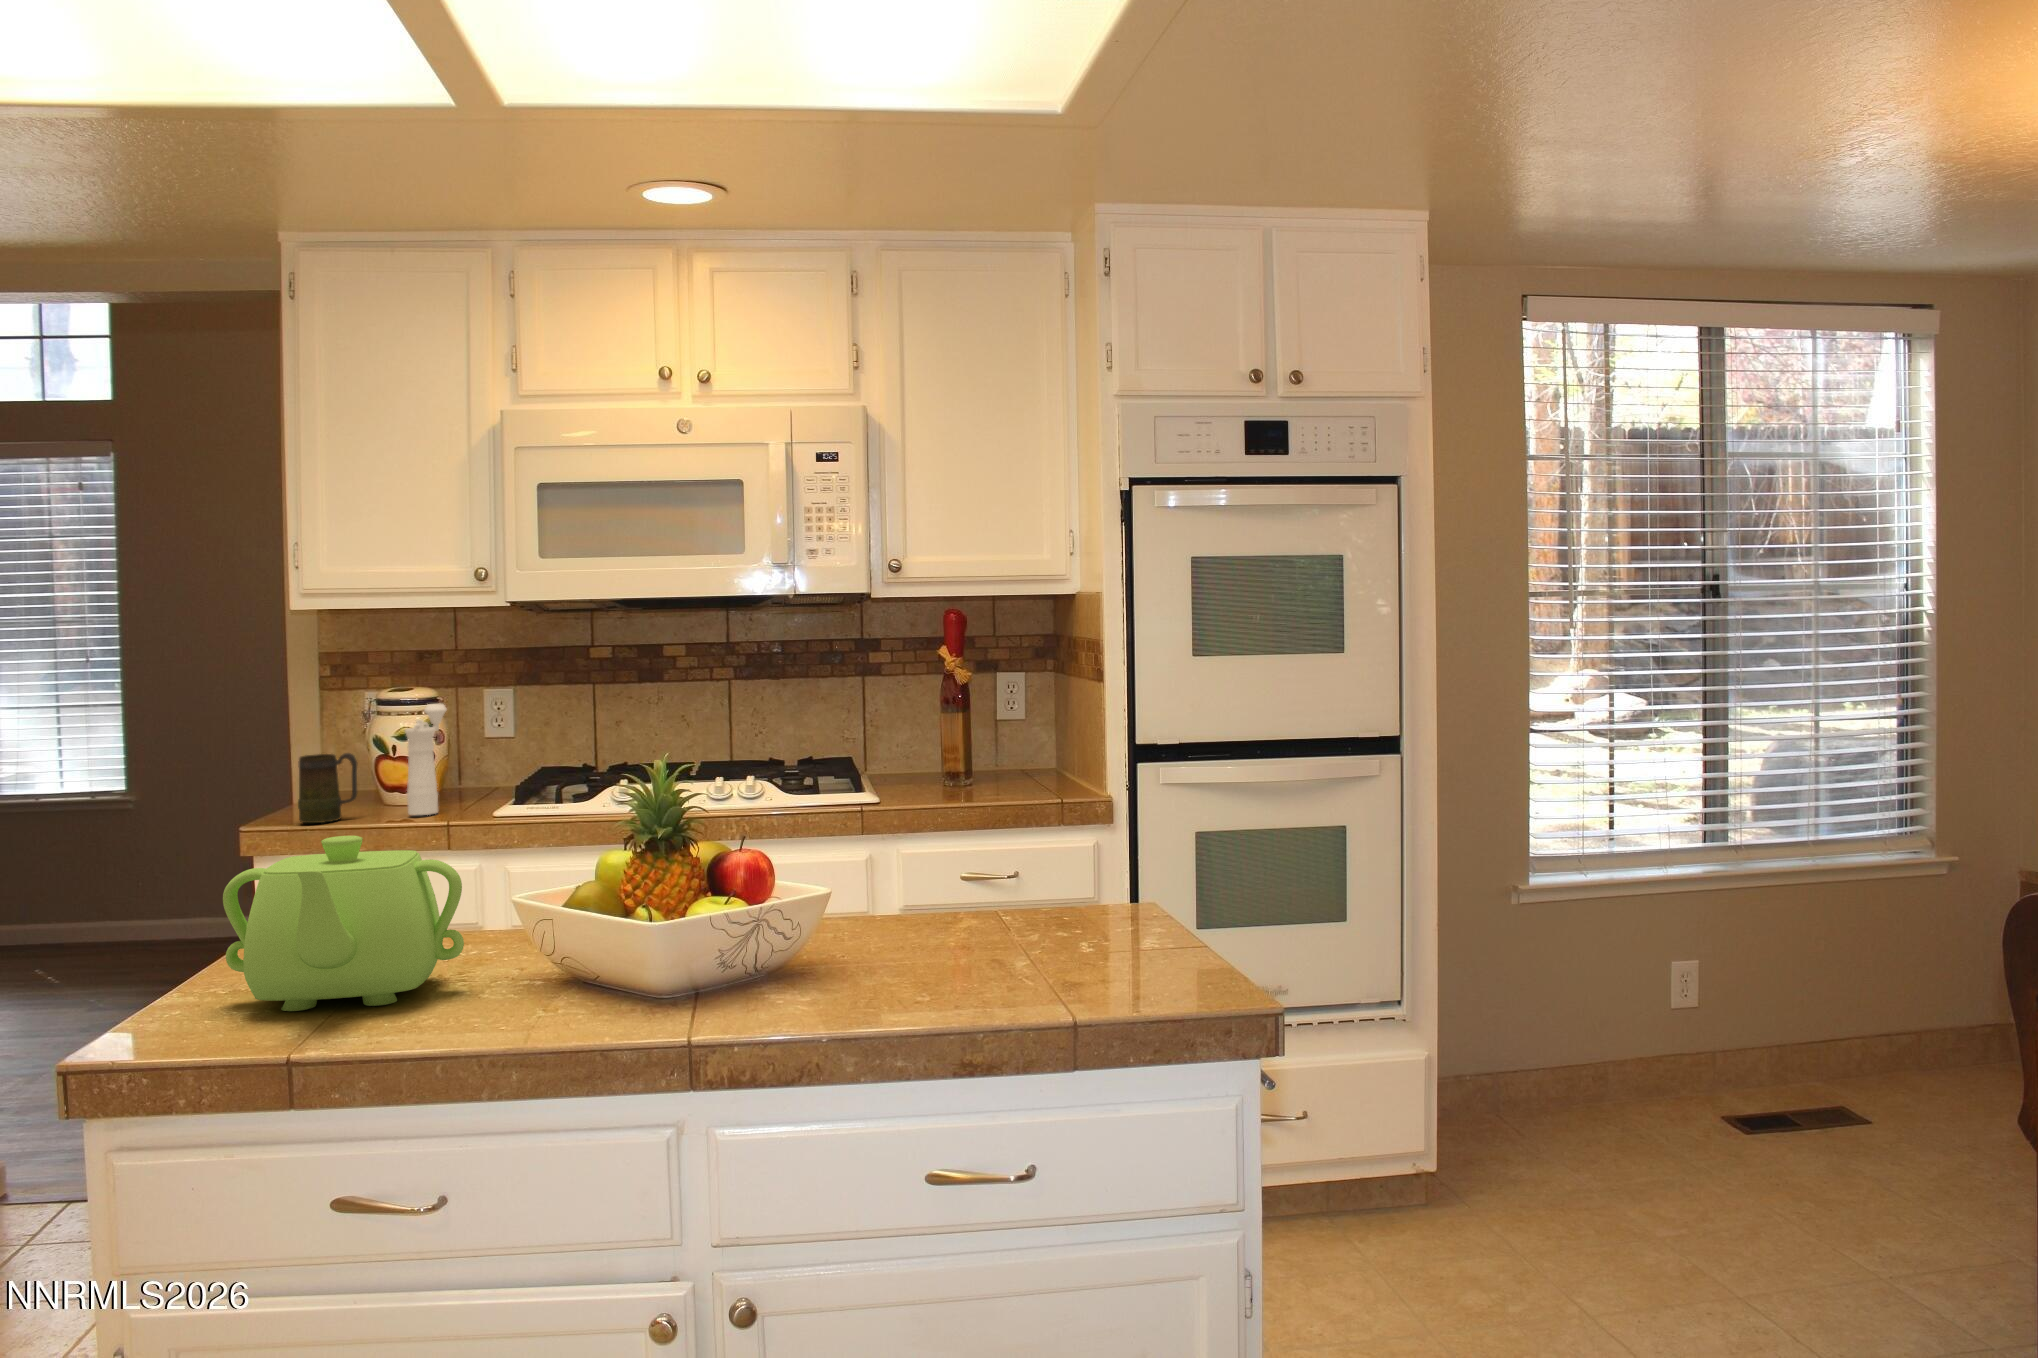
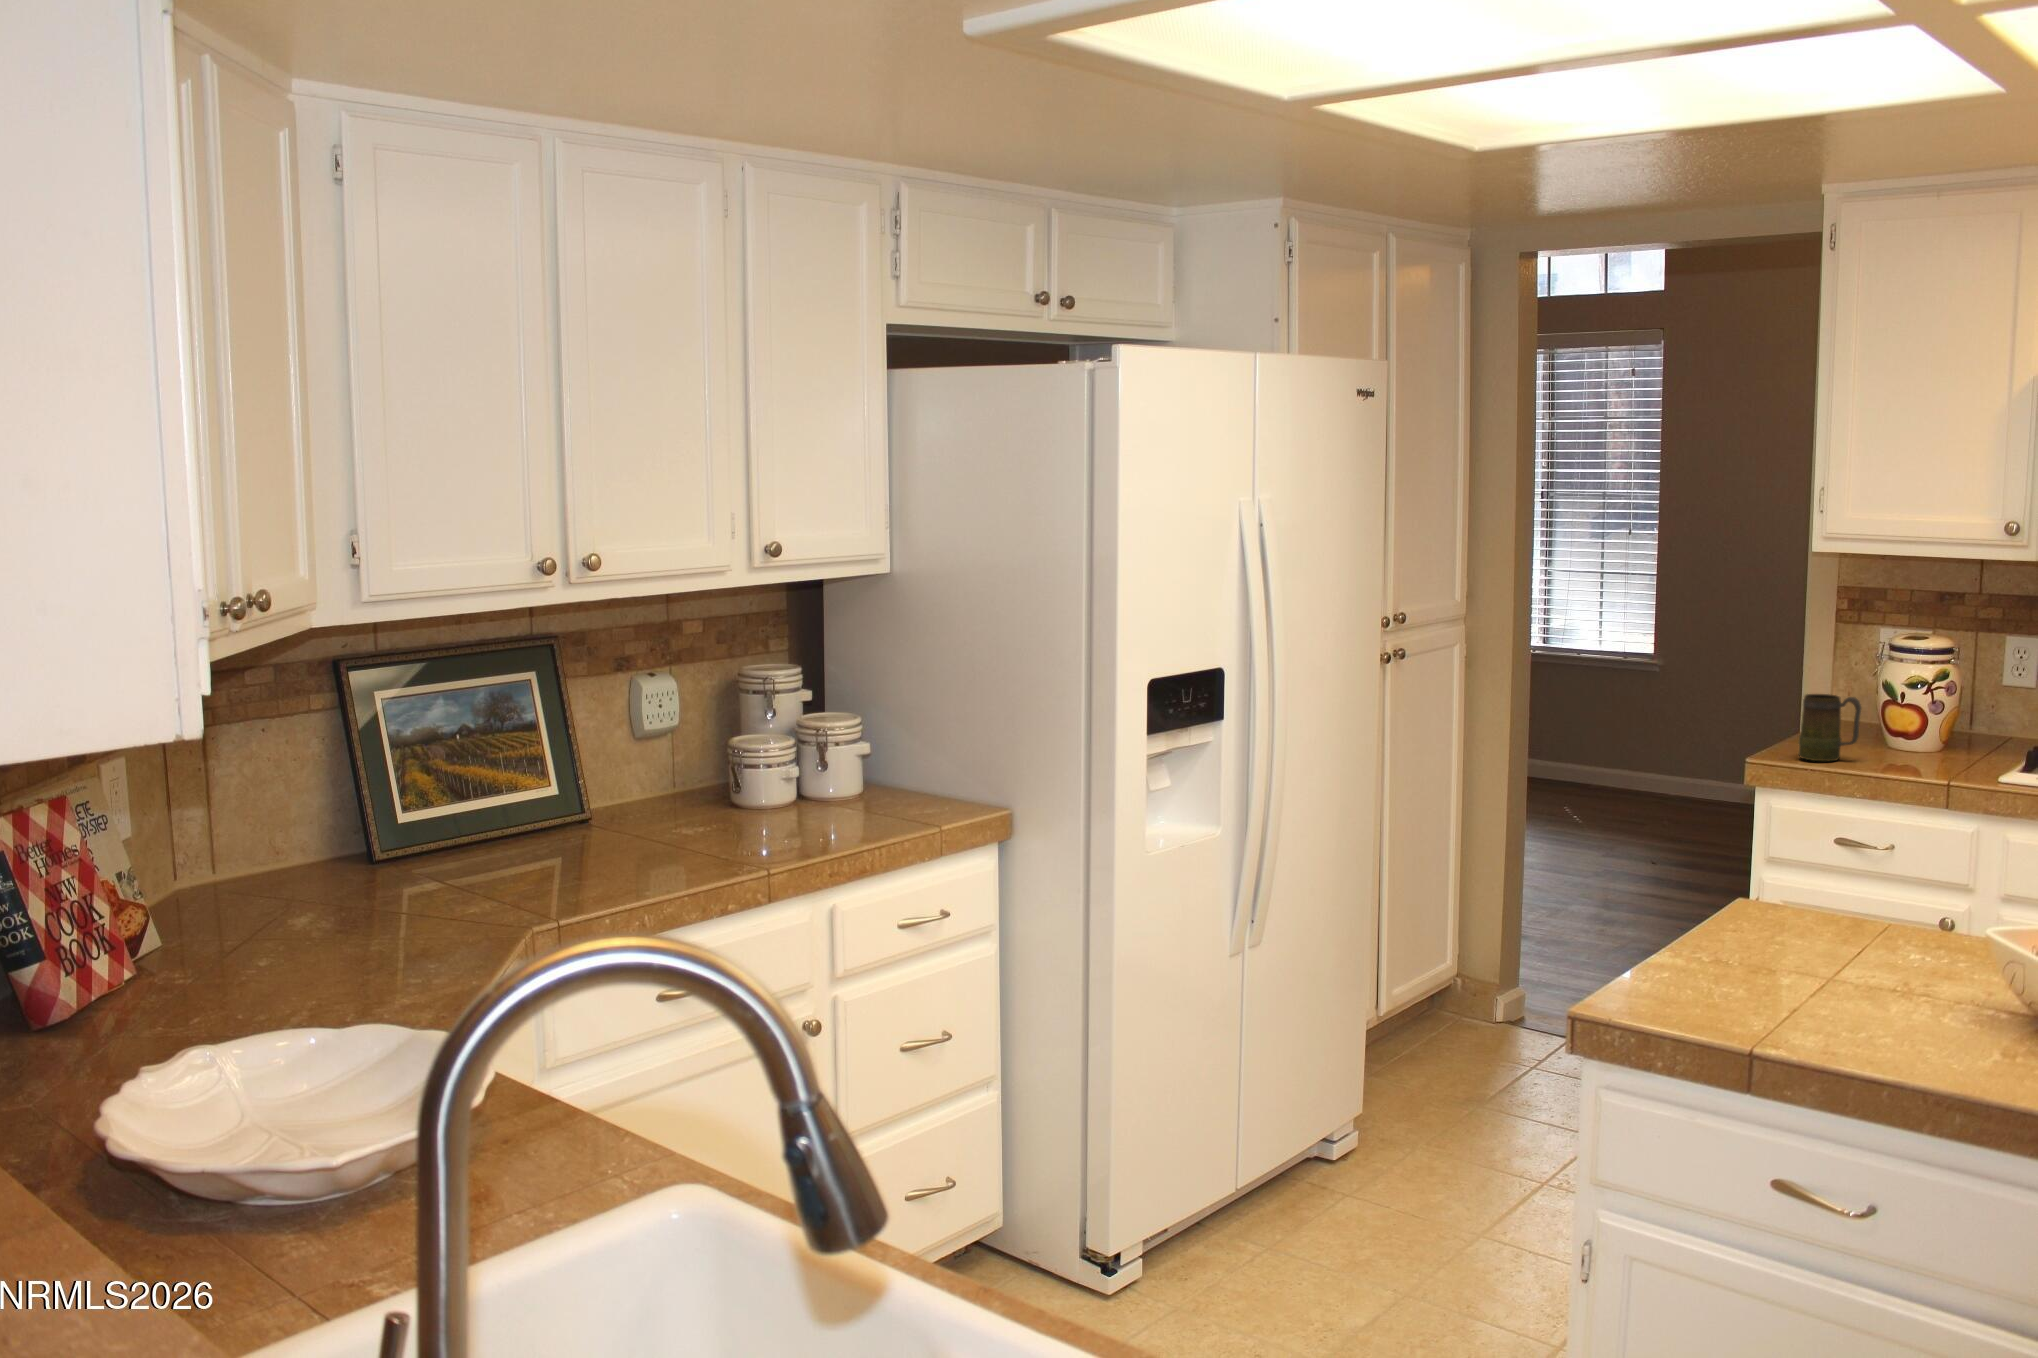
pepper mill: present [405,704,447,815] -> none [1908,656,1963,771]
teapot: present [223,836,464,1011] -> none [1709,854,1933,1019]

